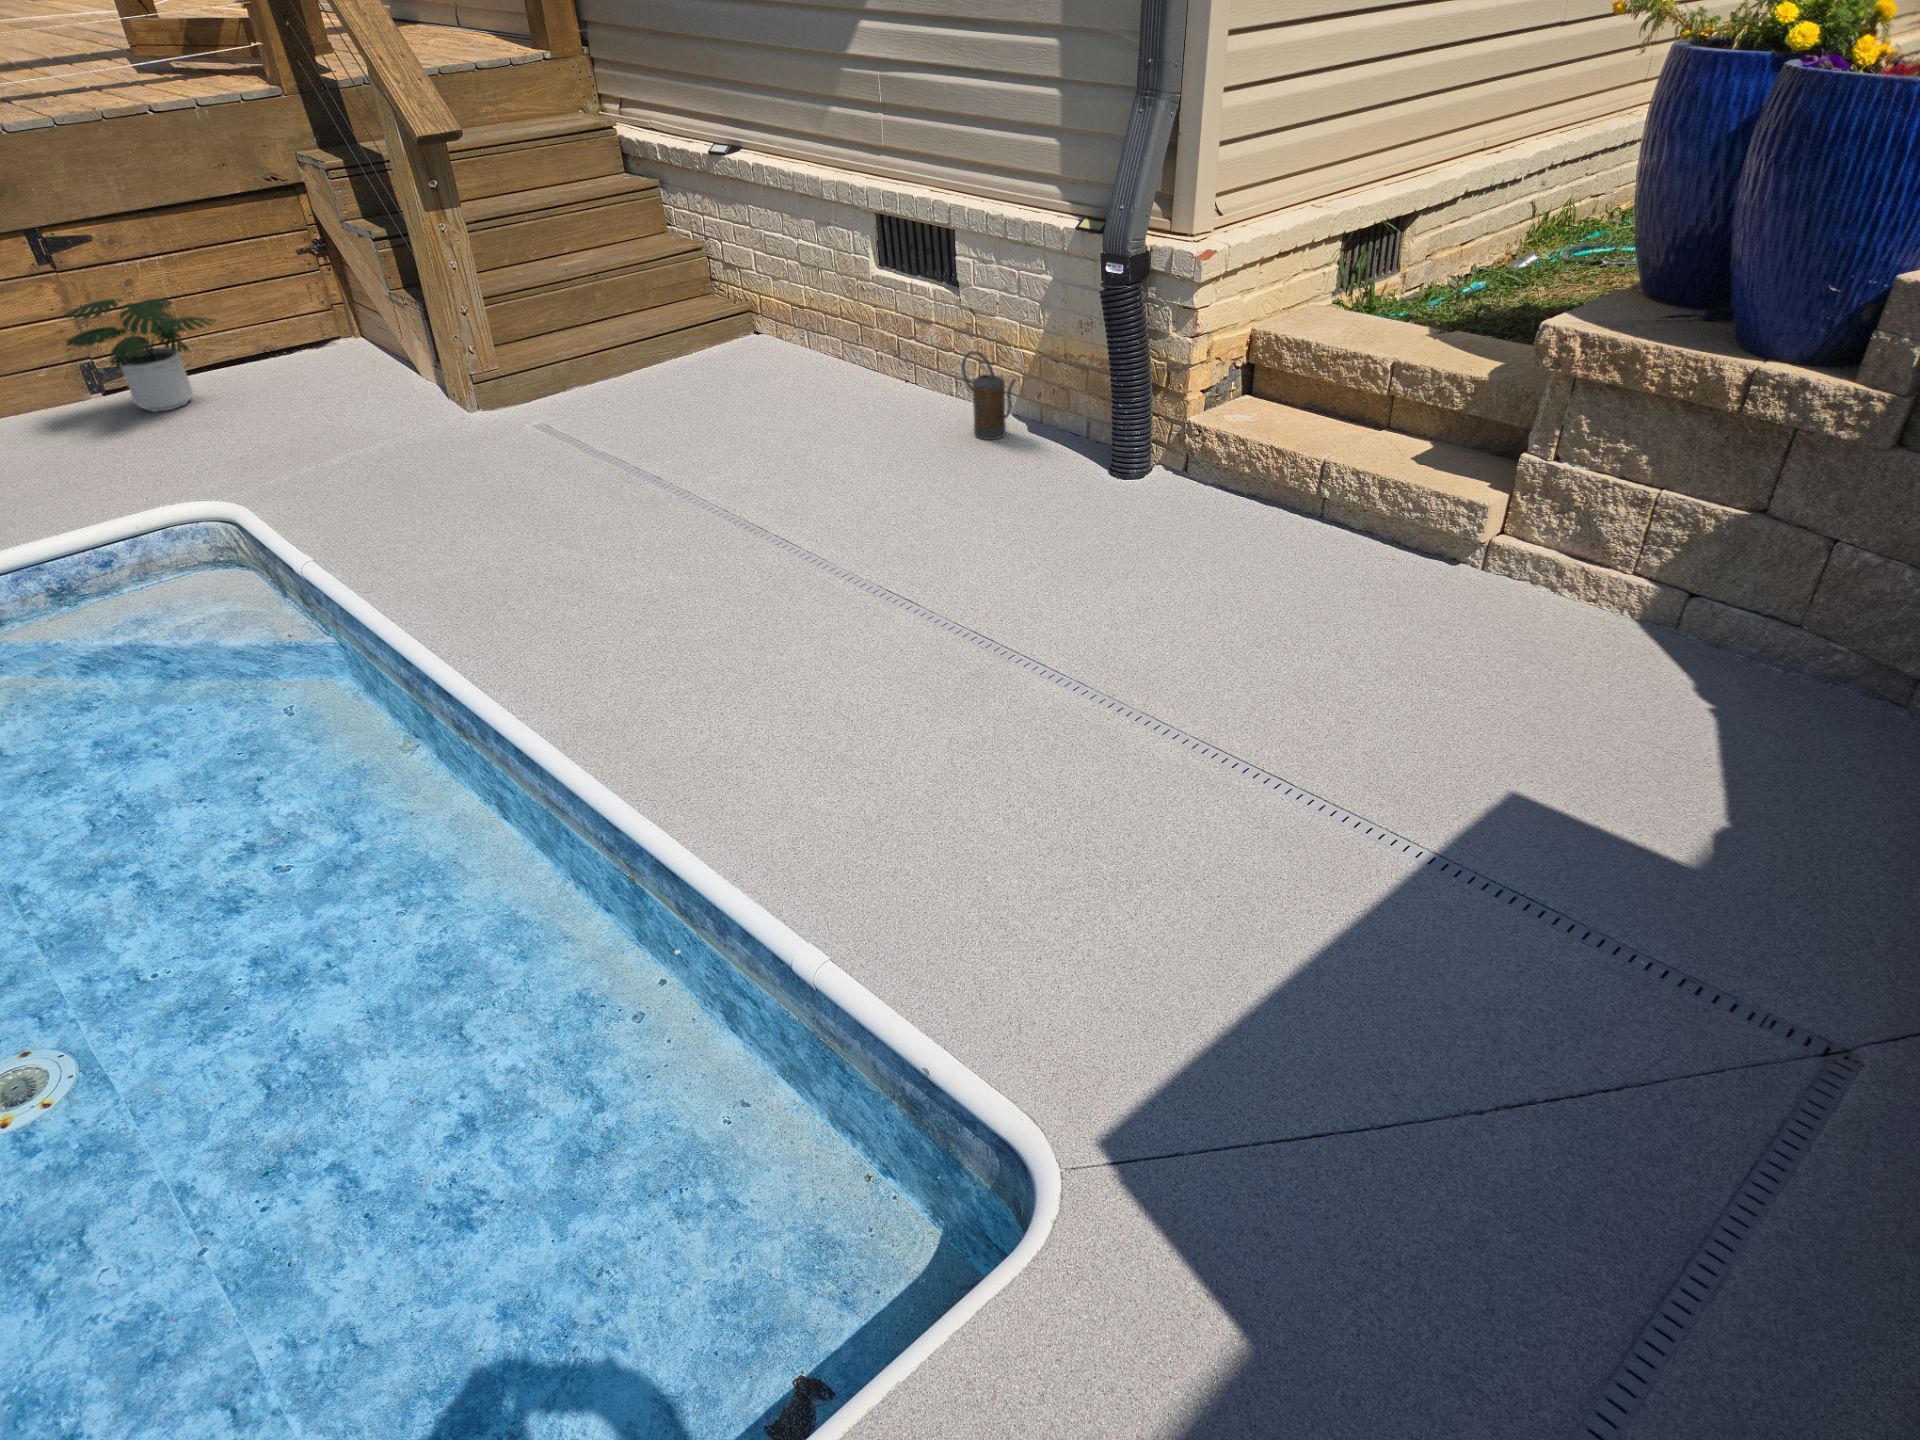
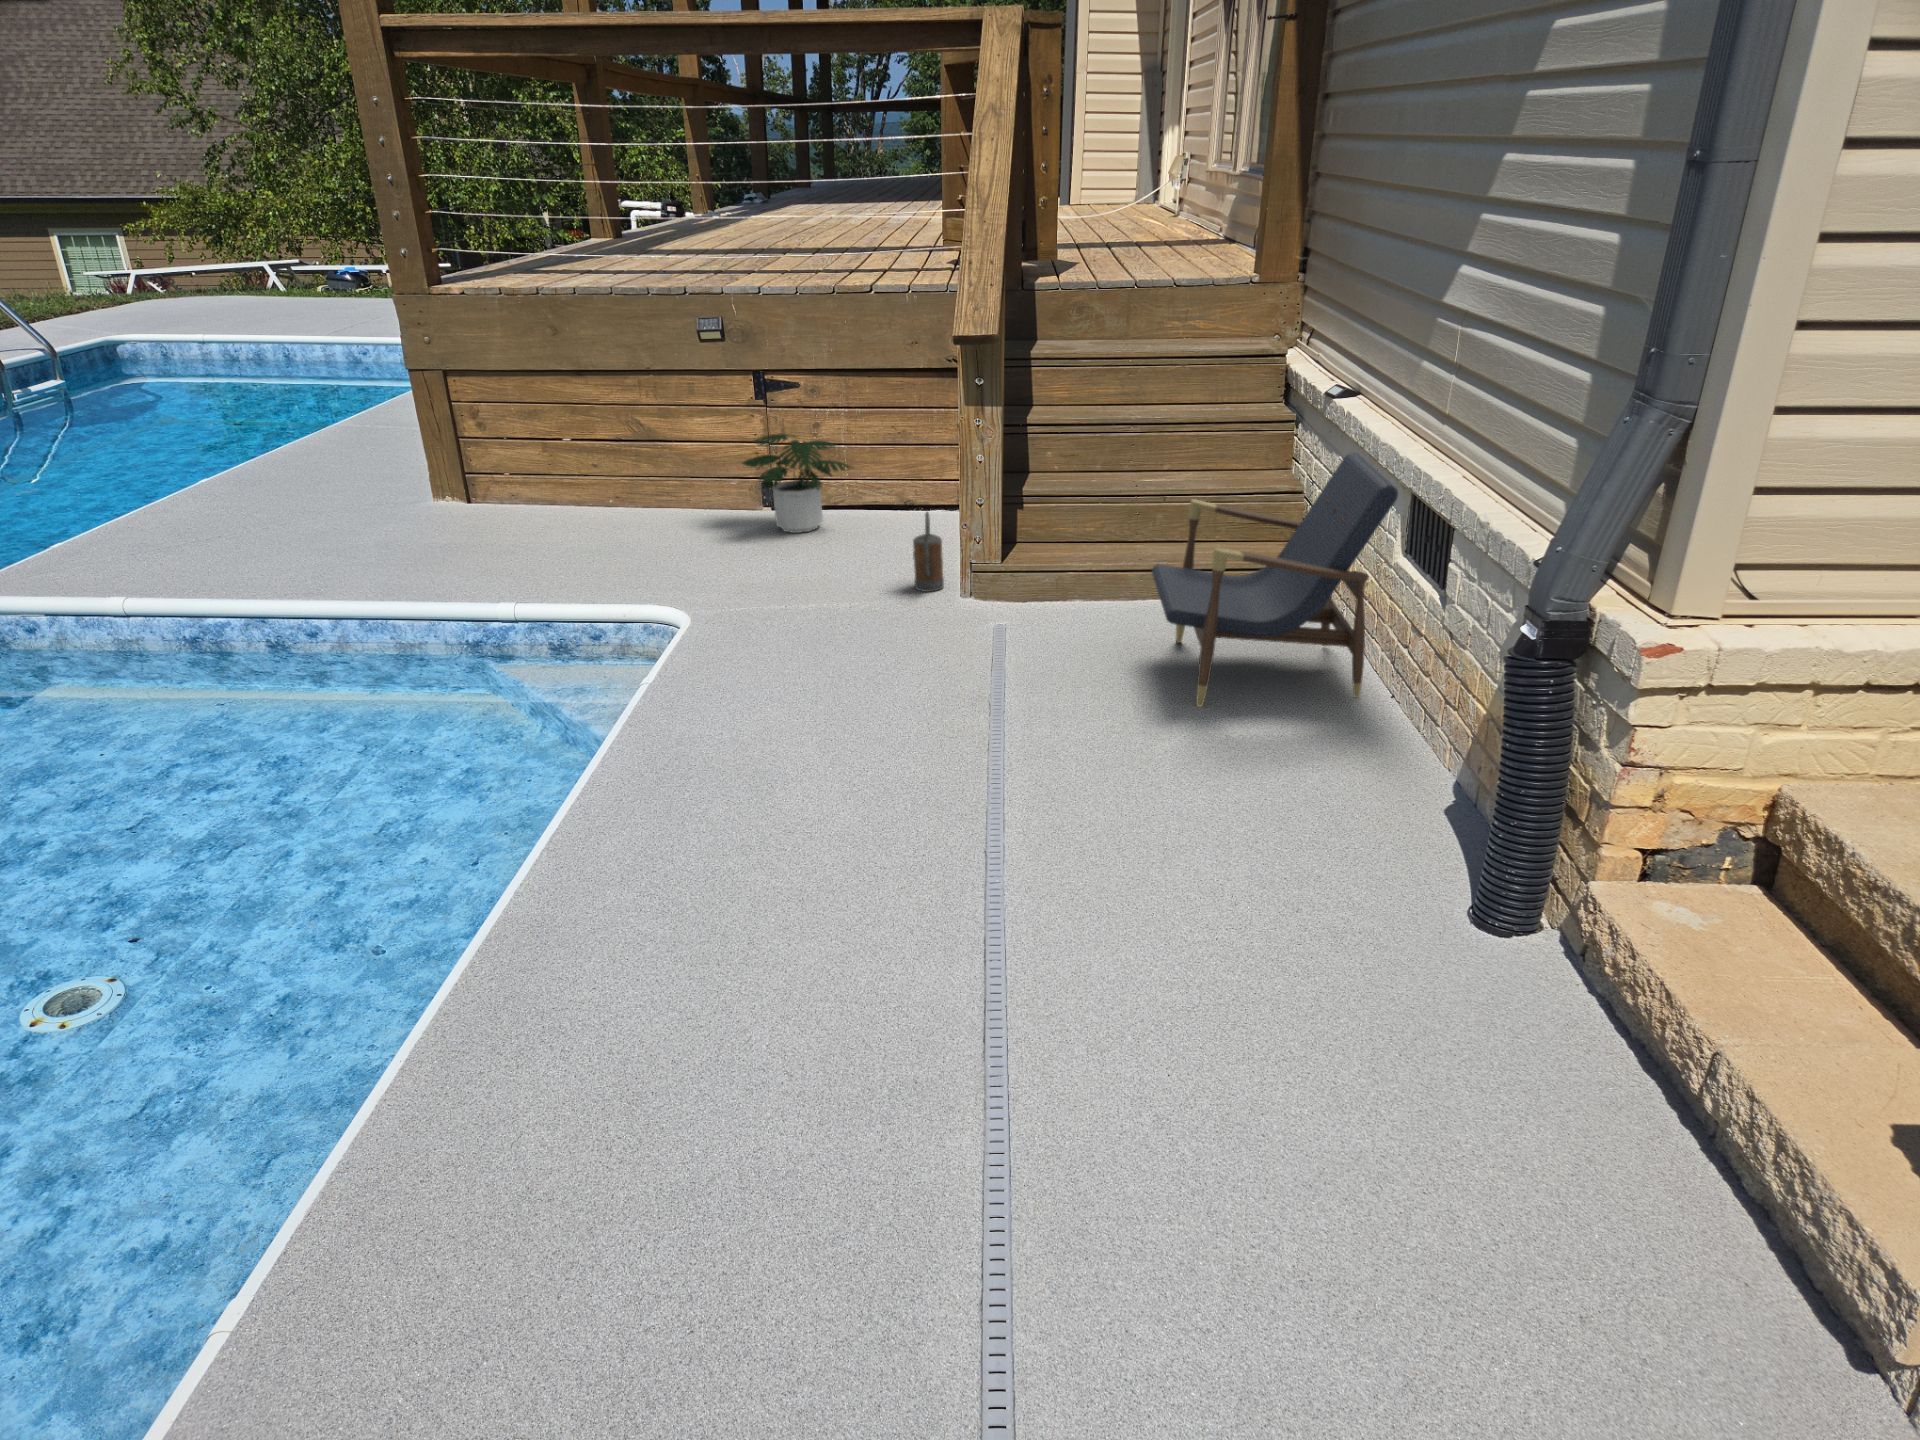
lounge chair: none [678,192,881,426] -> present [1152,453,1398,706]
watering can: present [962,351,1016,440] -> present [913,512,944,592]

